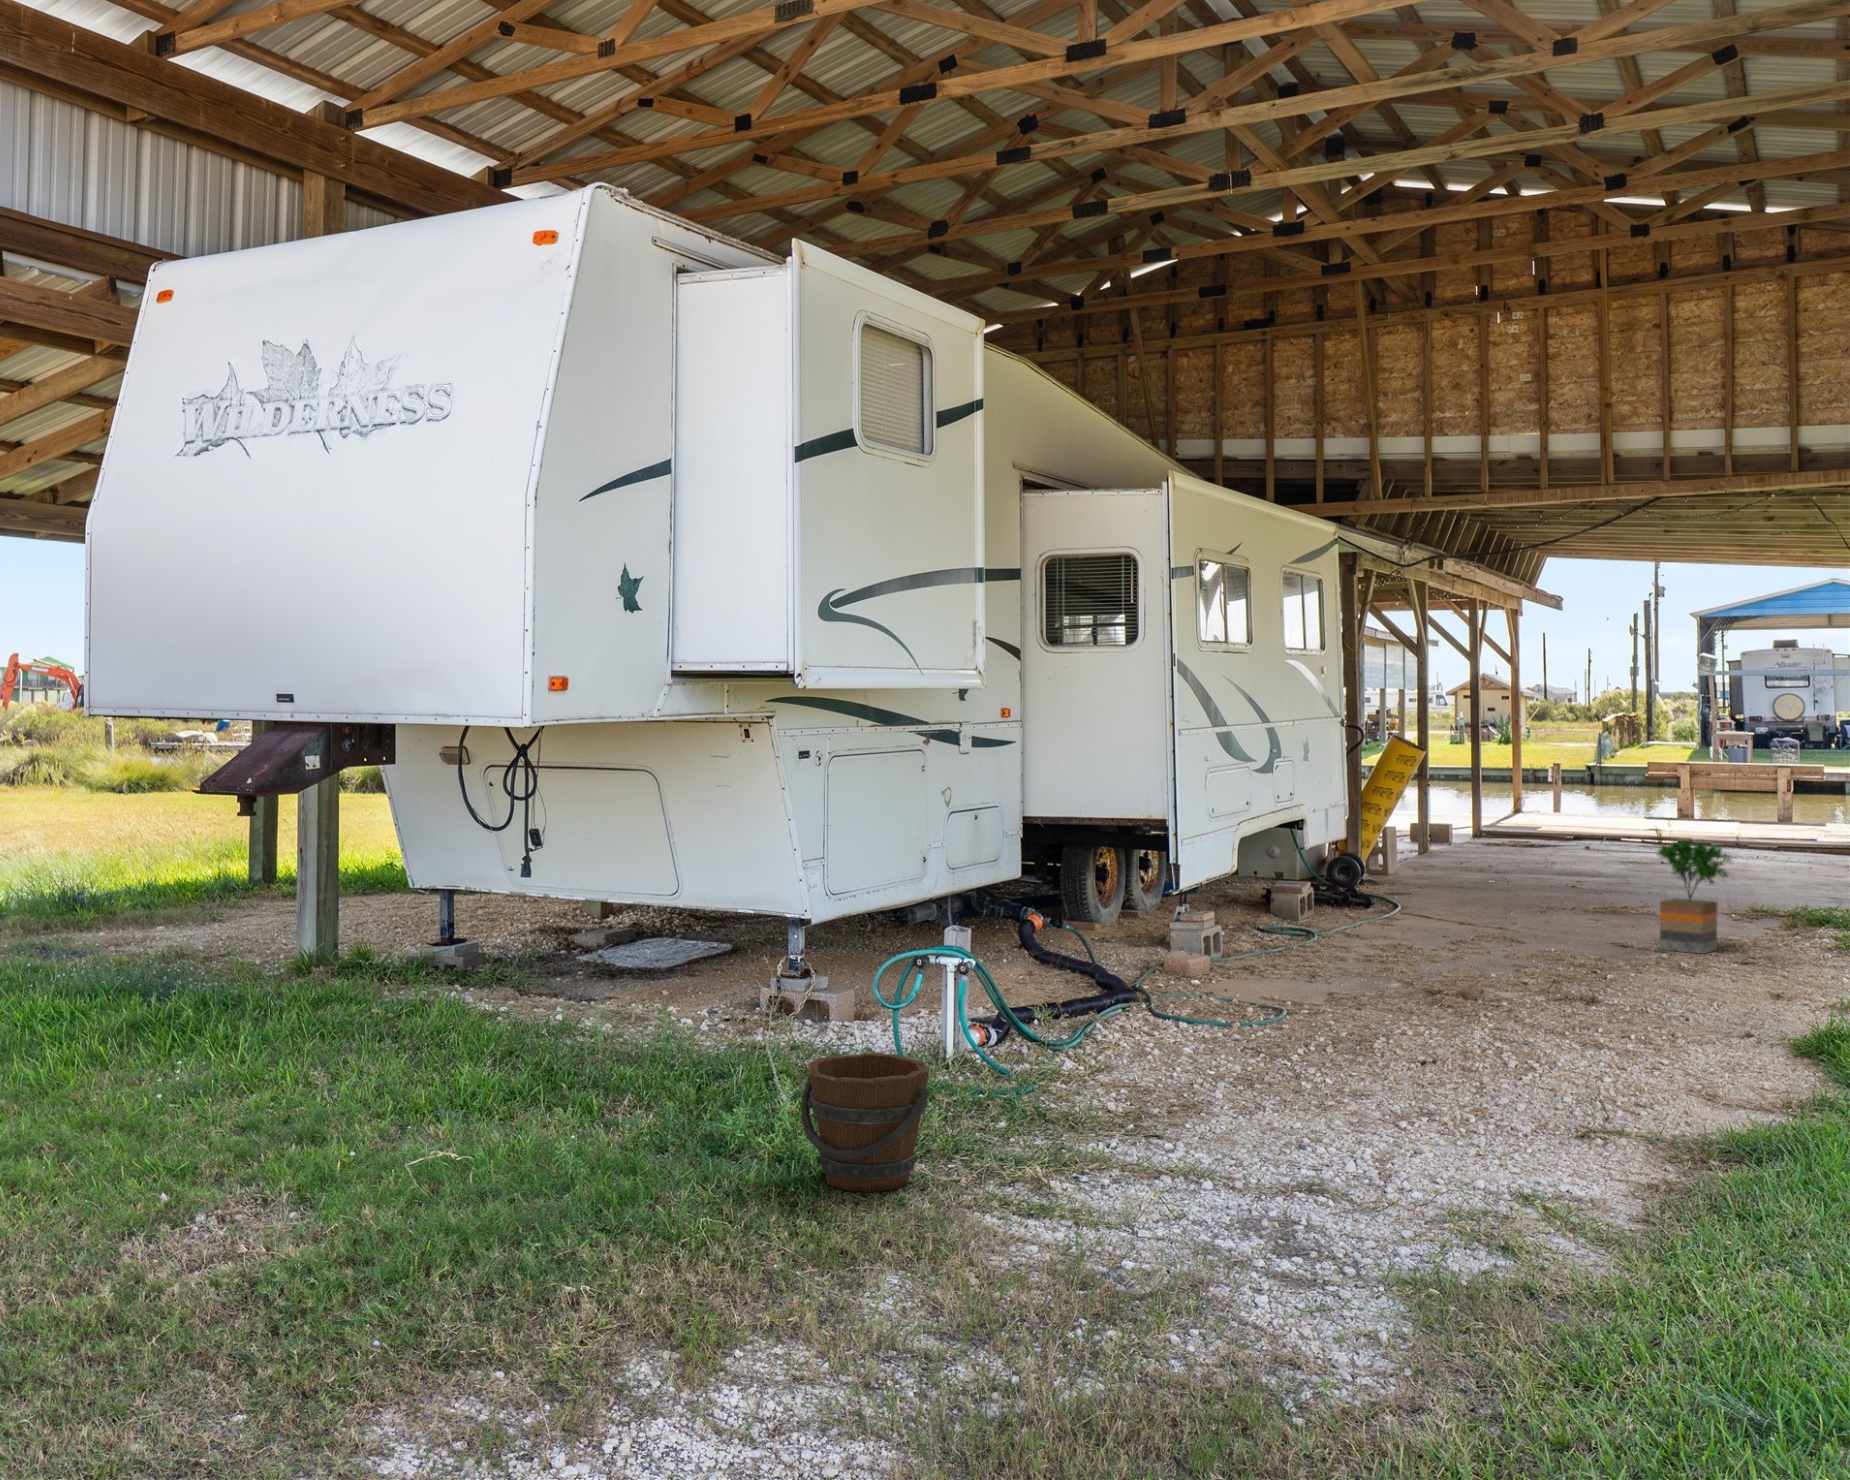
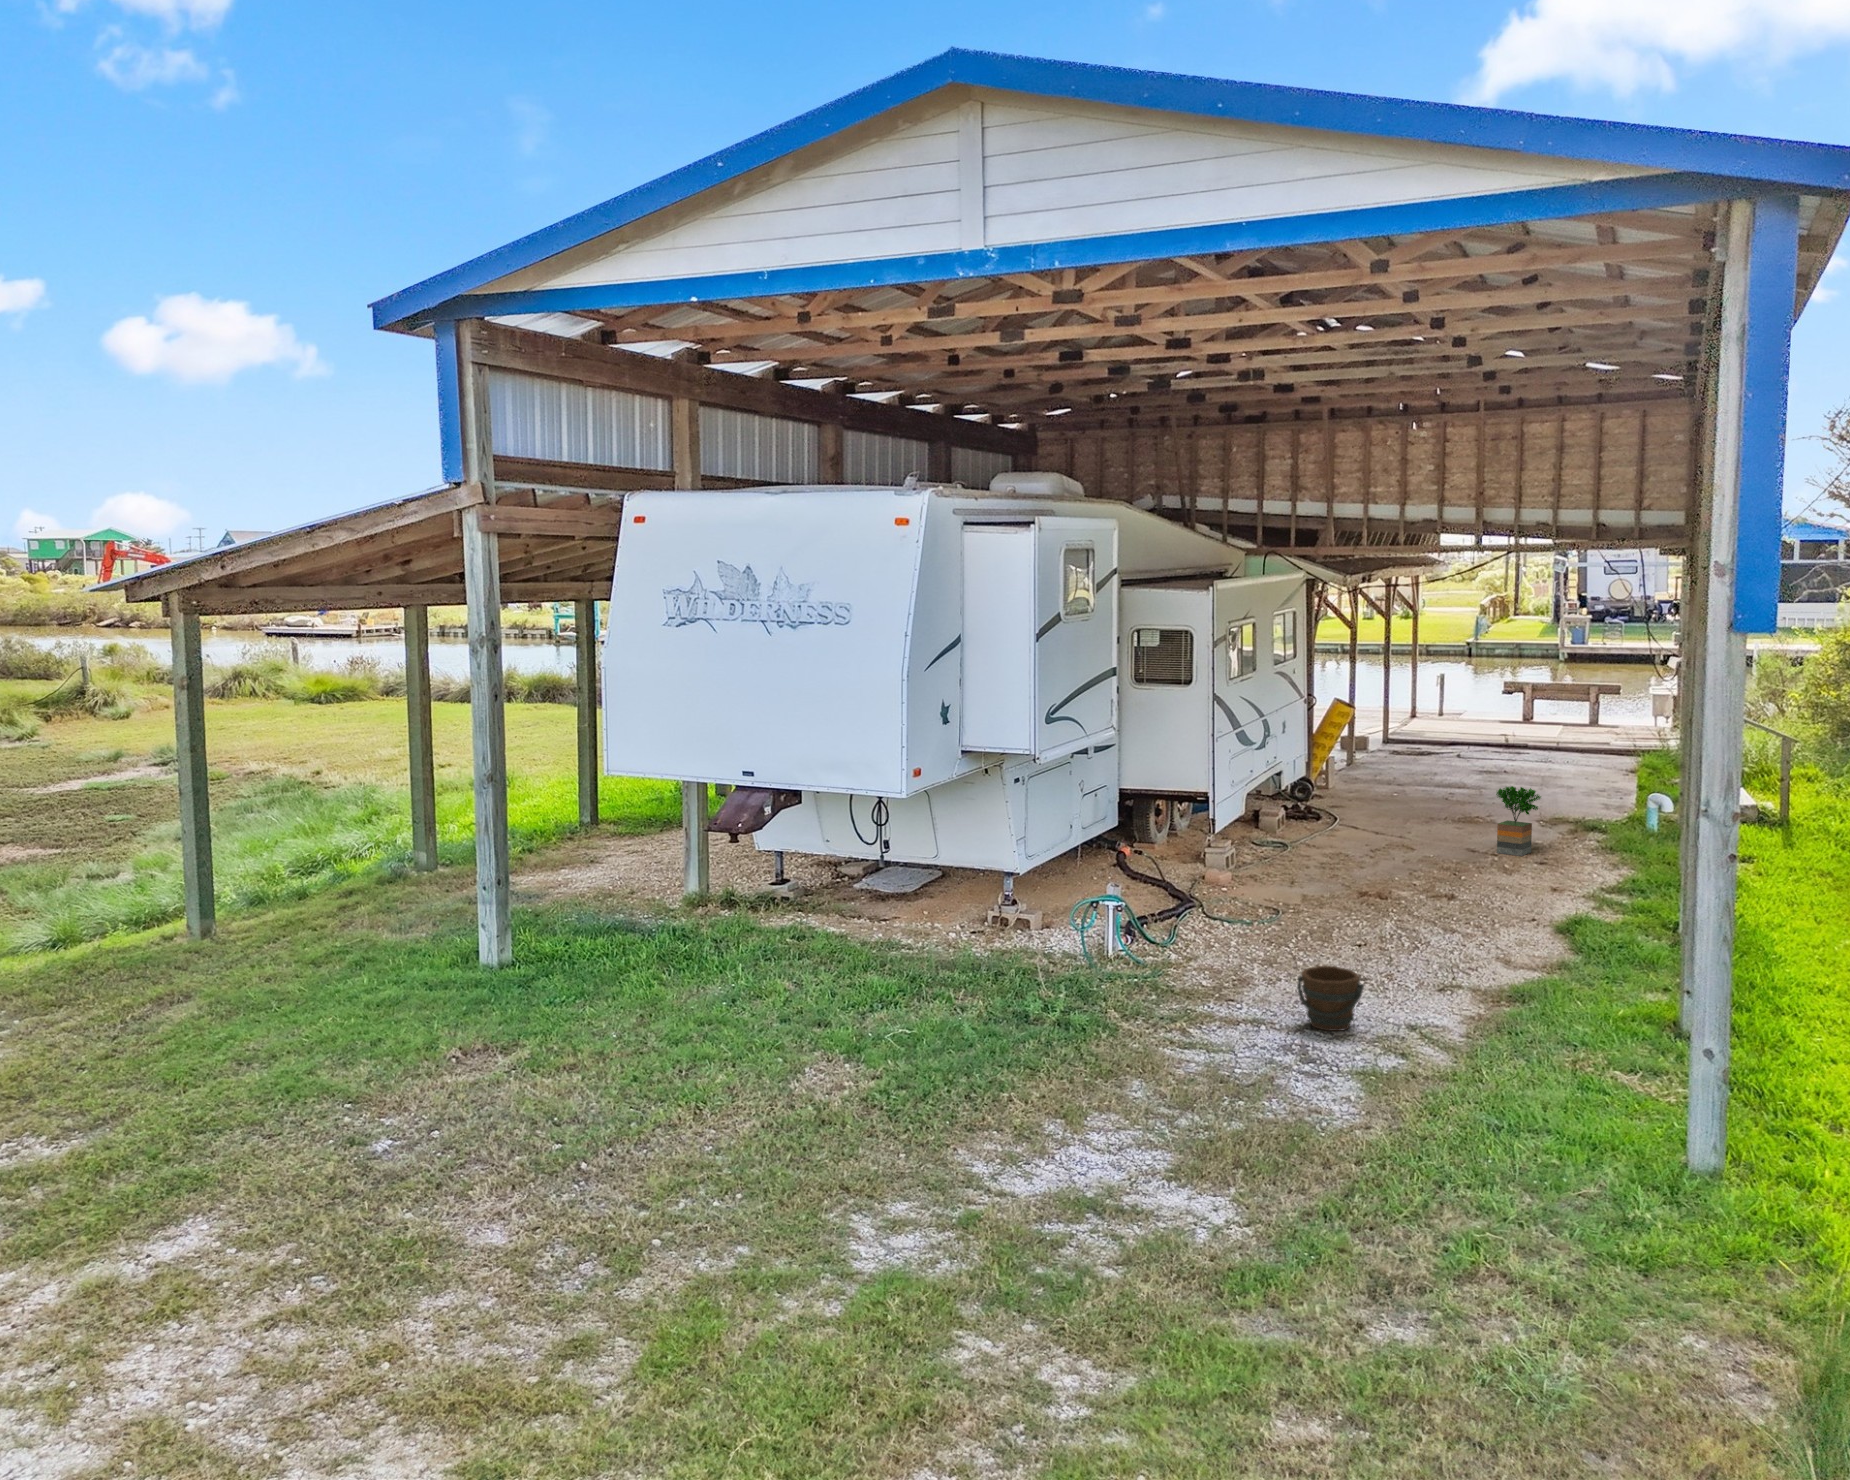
bucket: present [801,1053,931,1192] -> present [1297,966,1364,1031]

